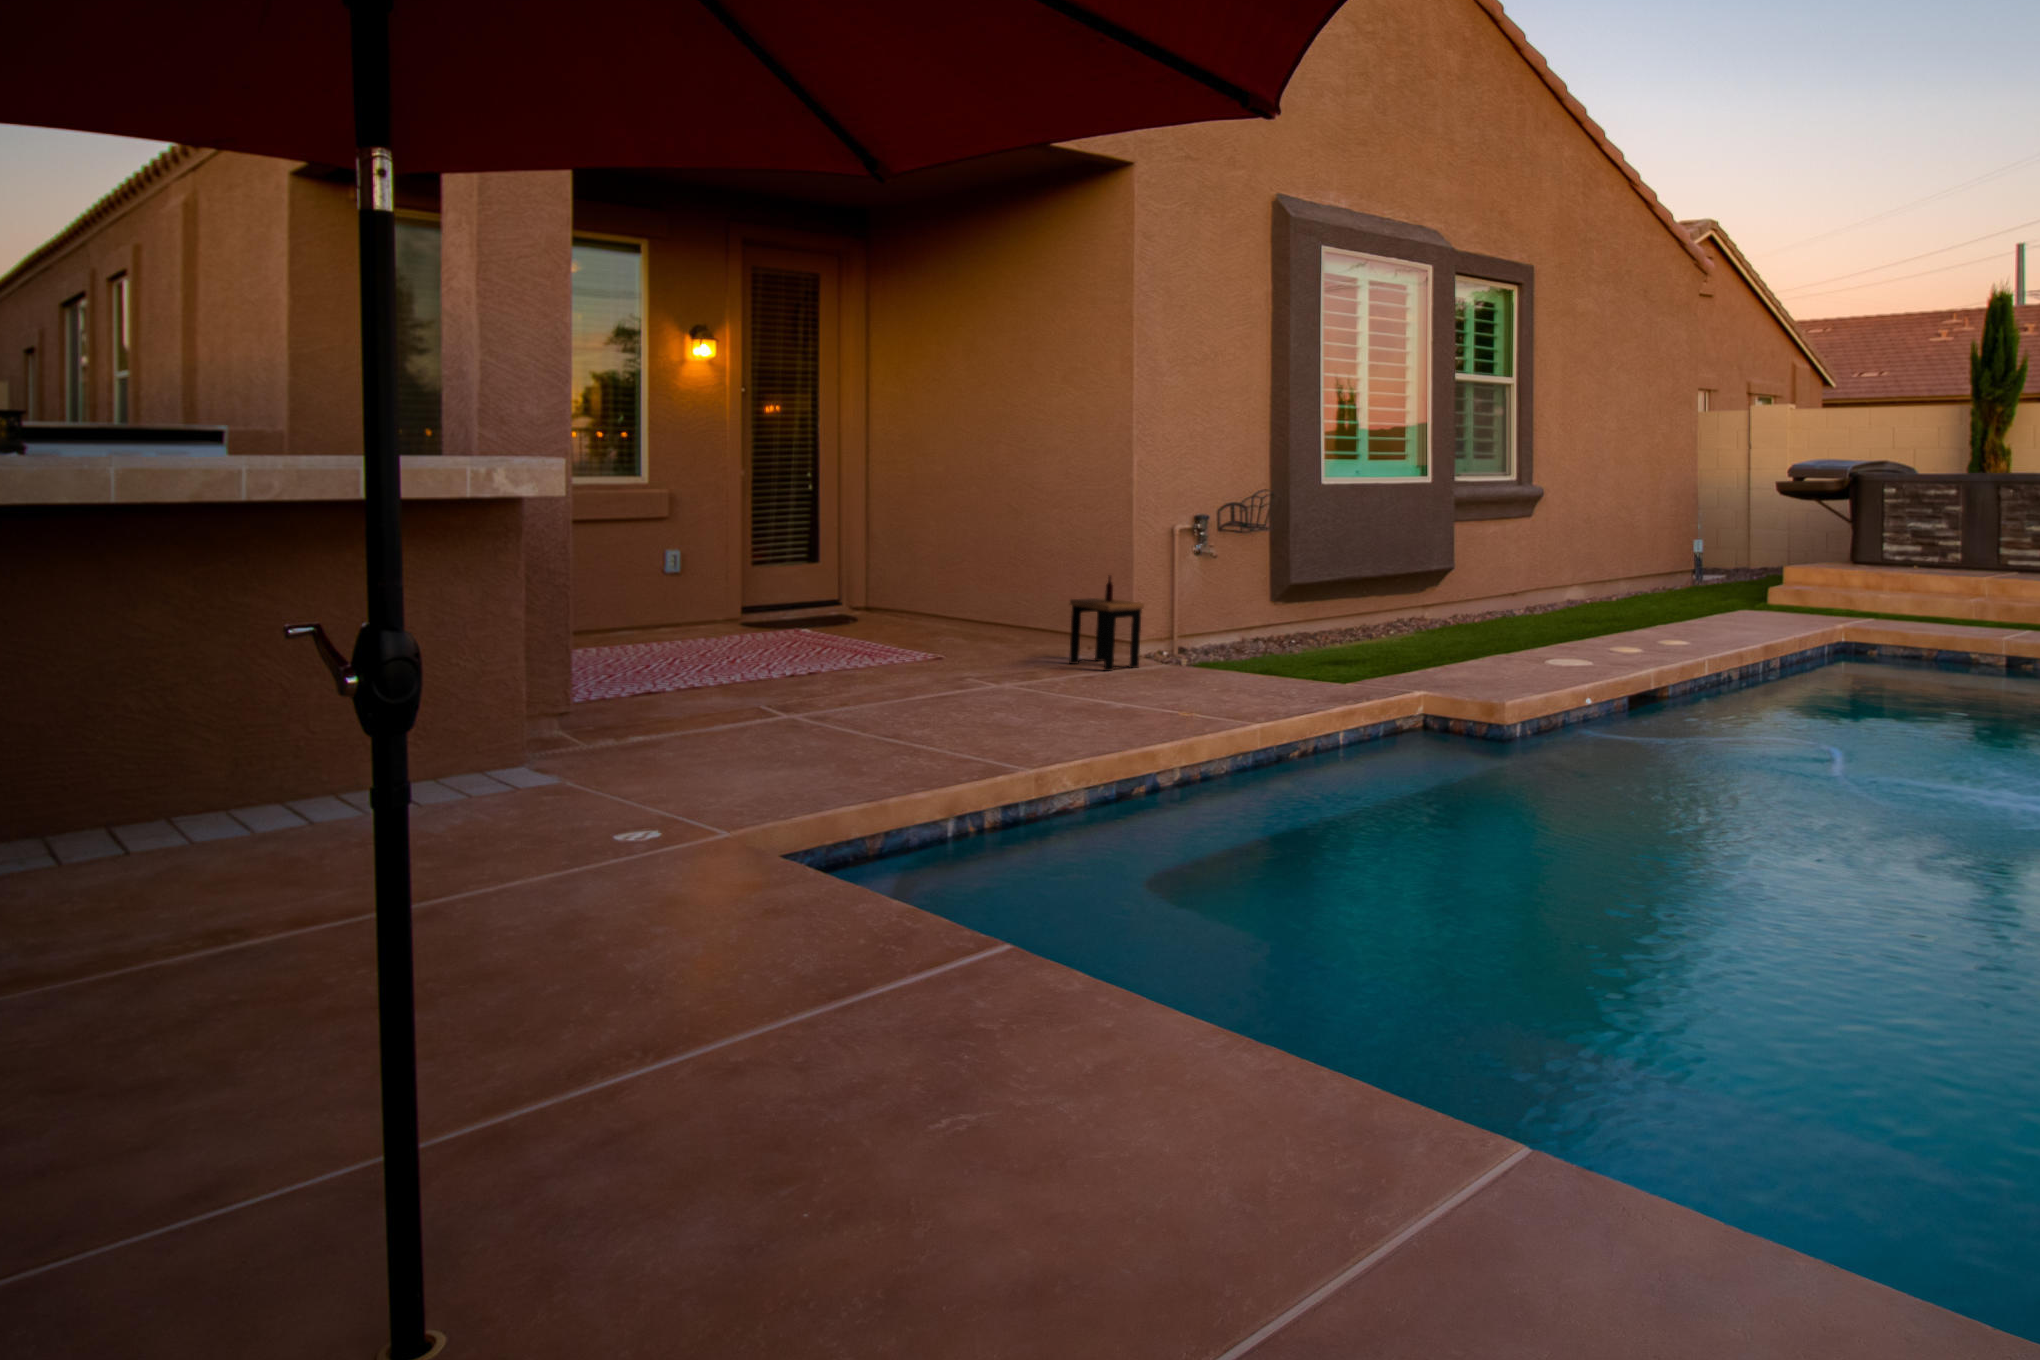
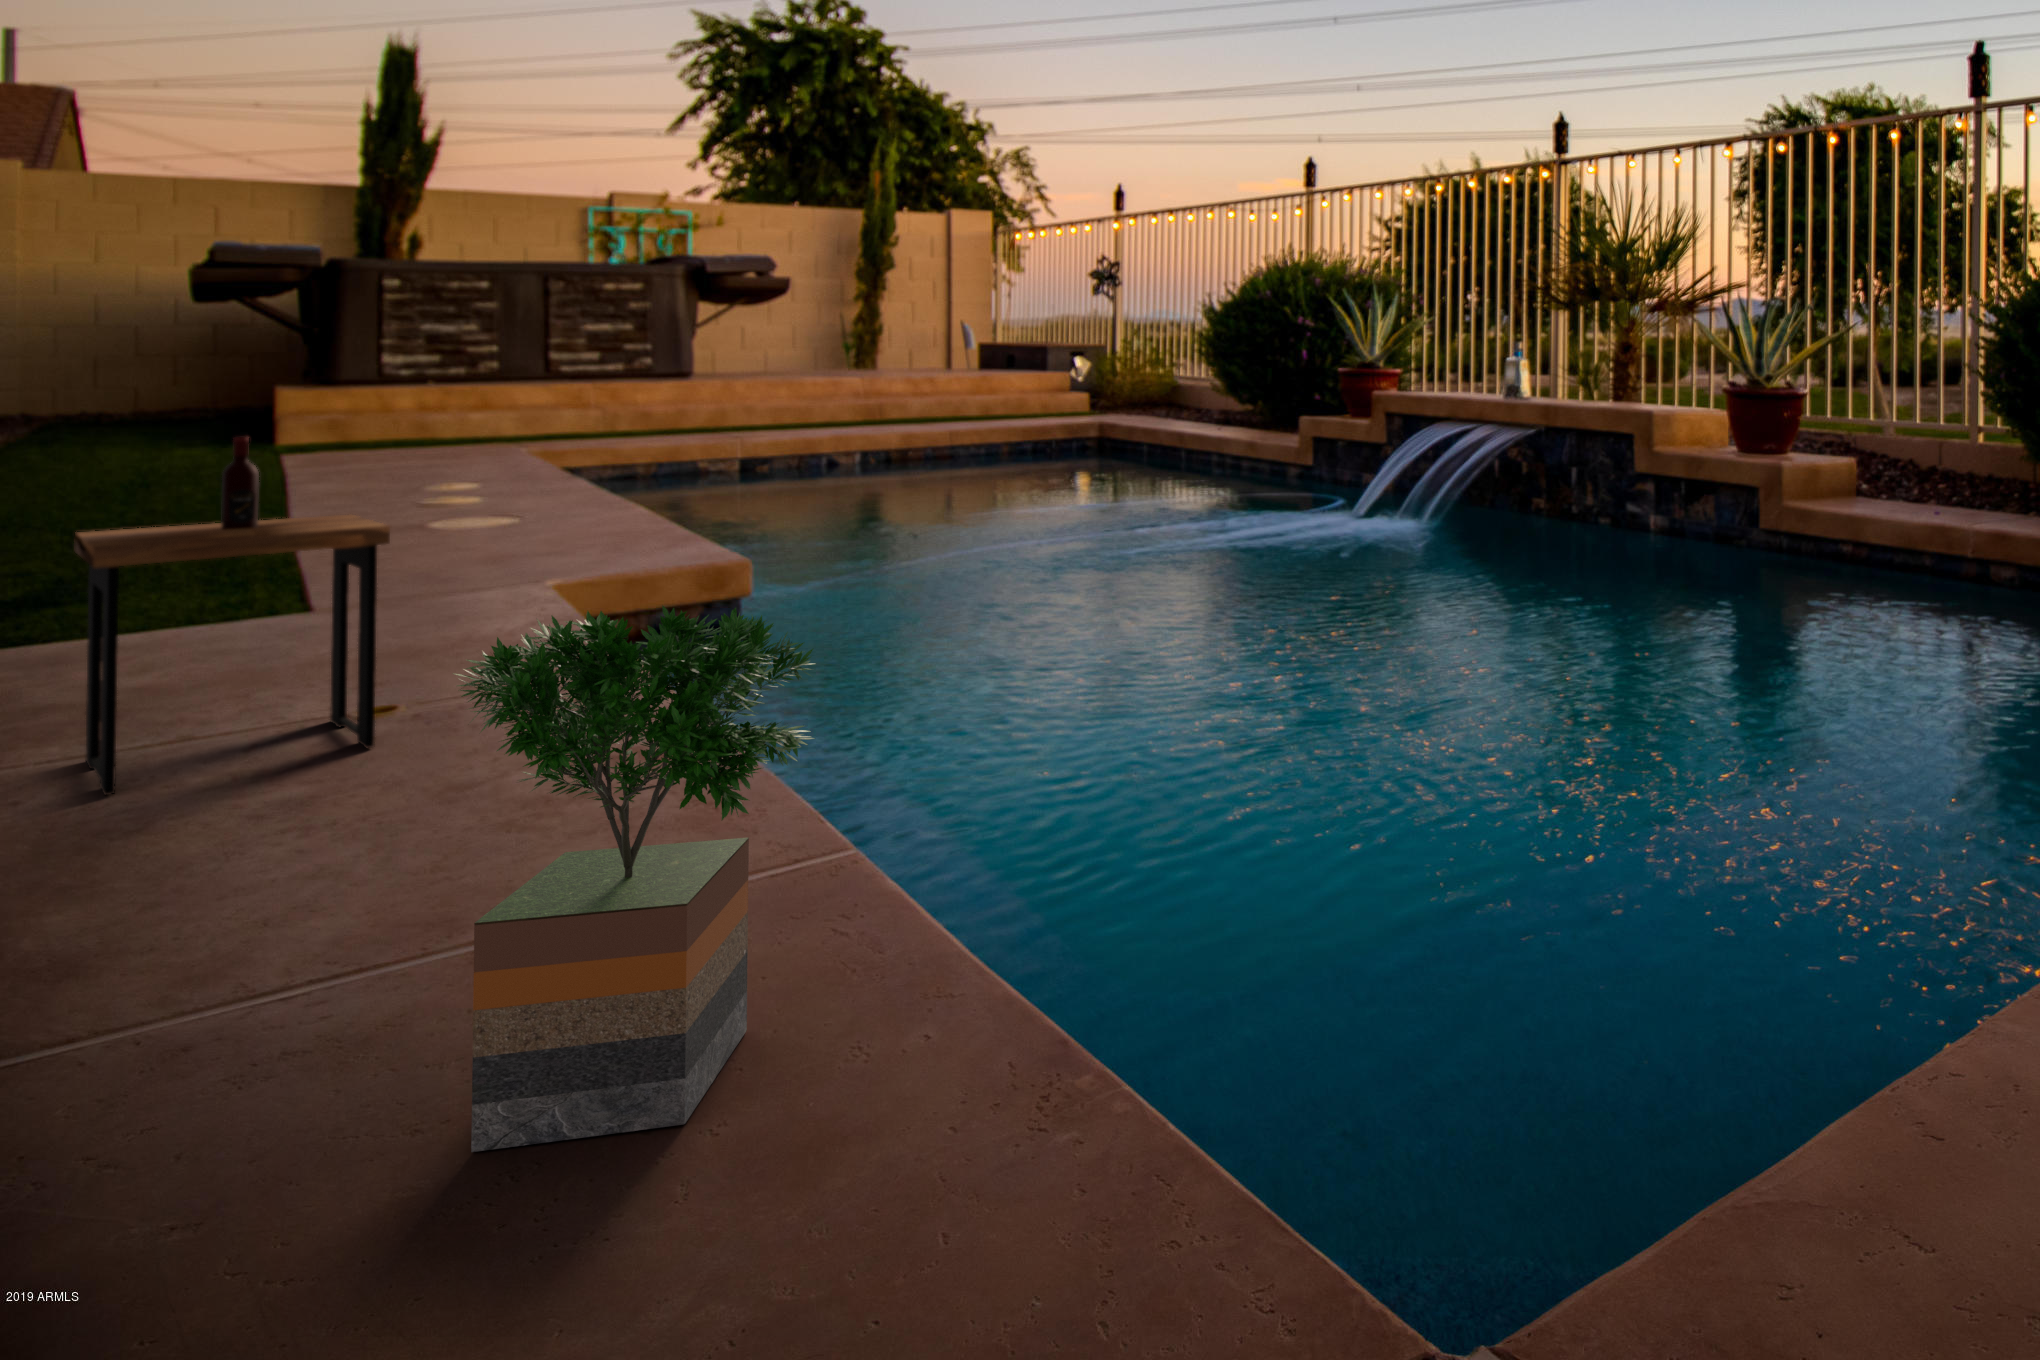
potted tree: none [840,607,907,700] -> present [455,605,814,1152]

